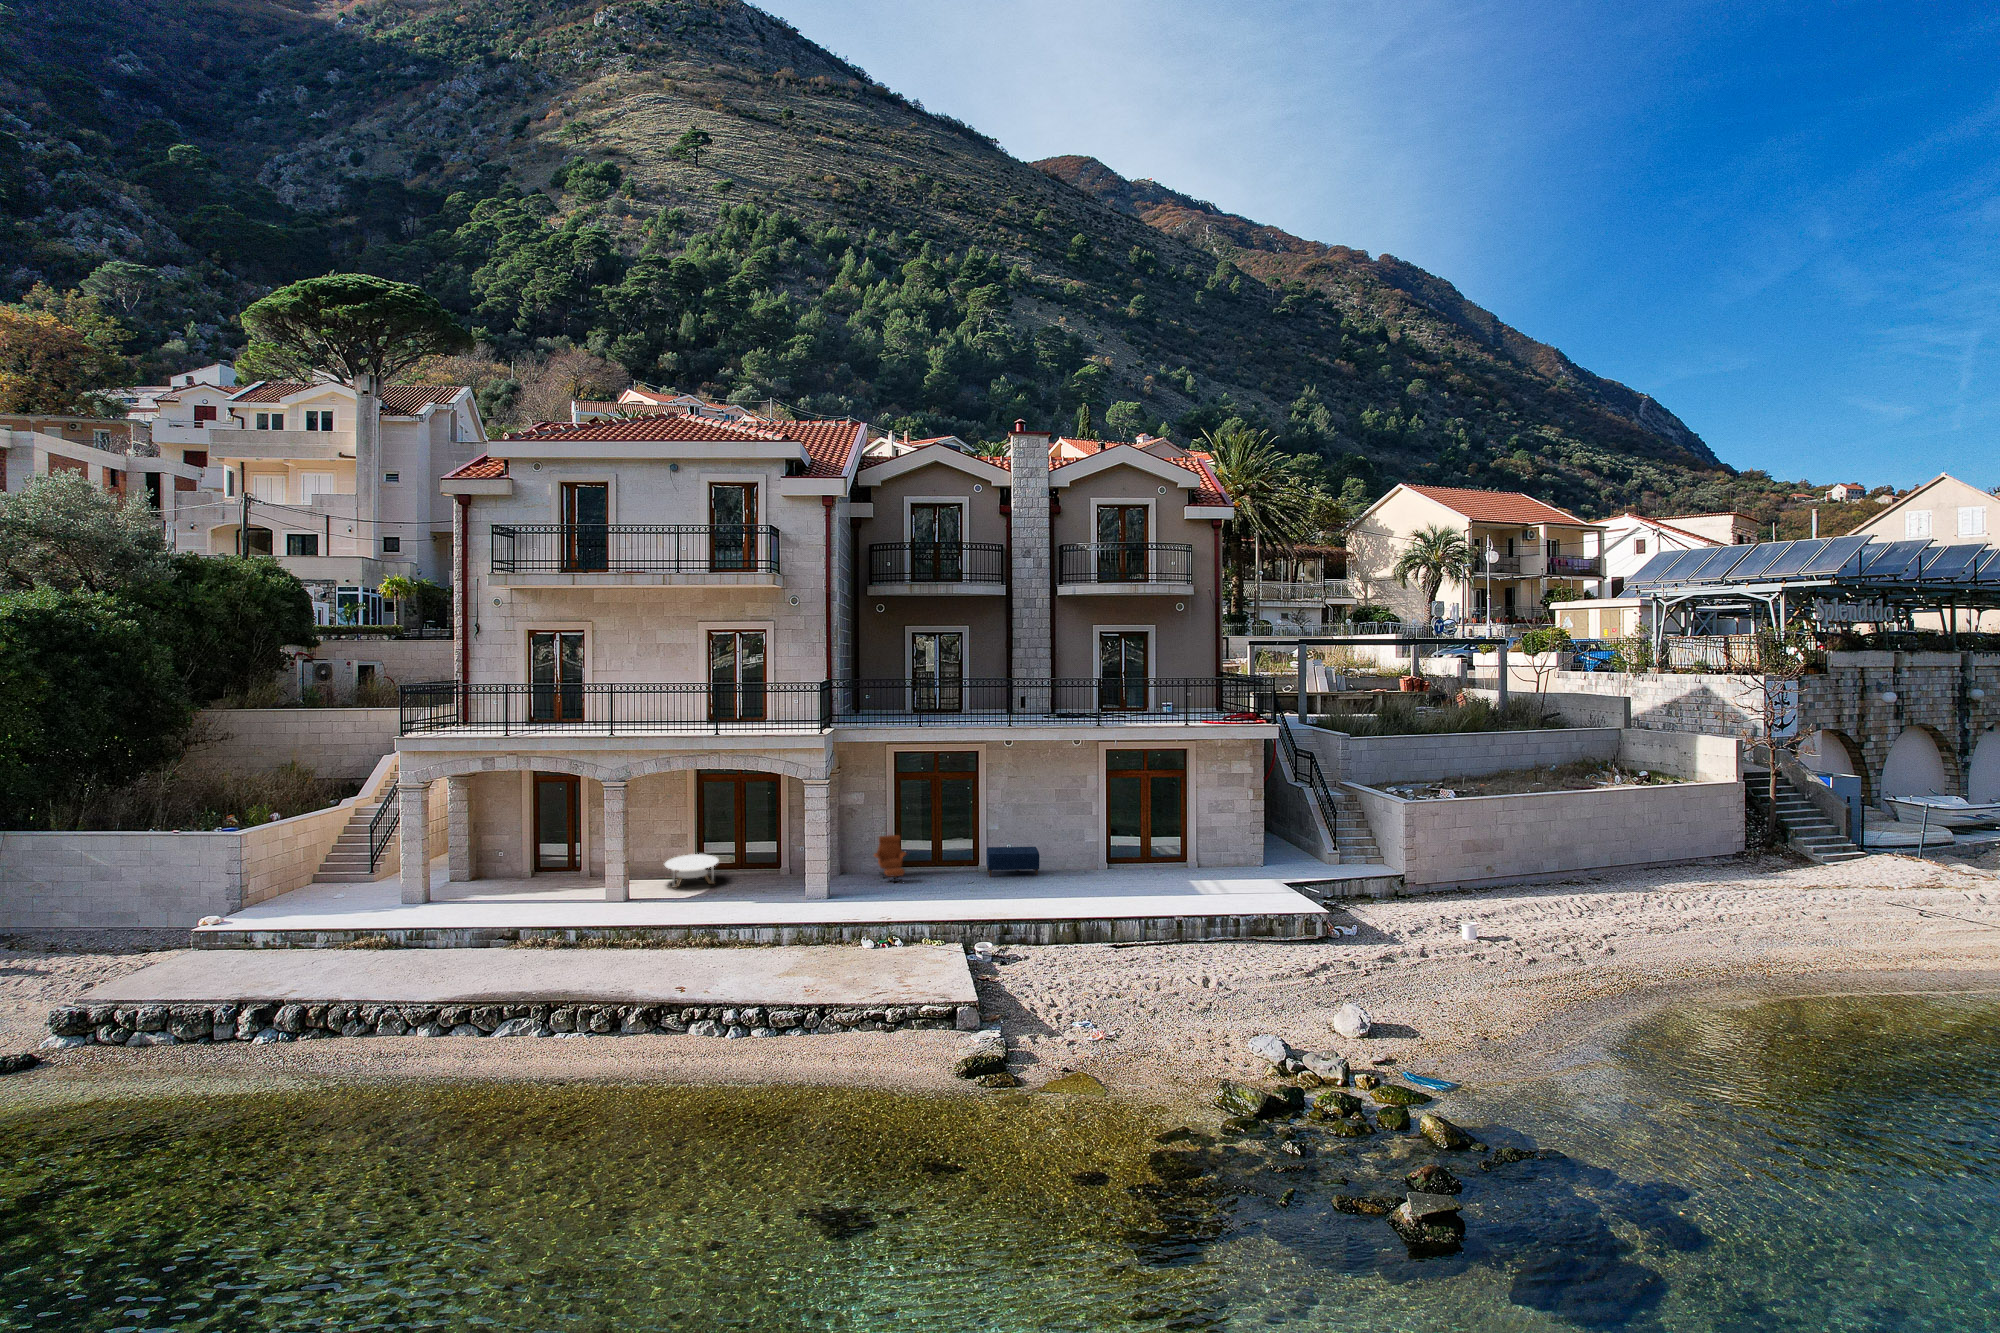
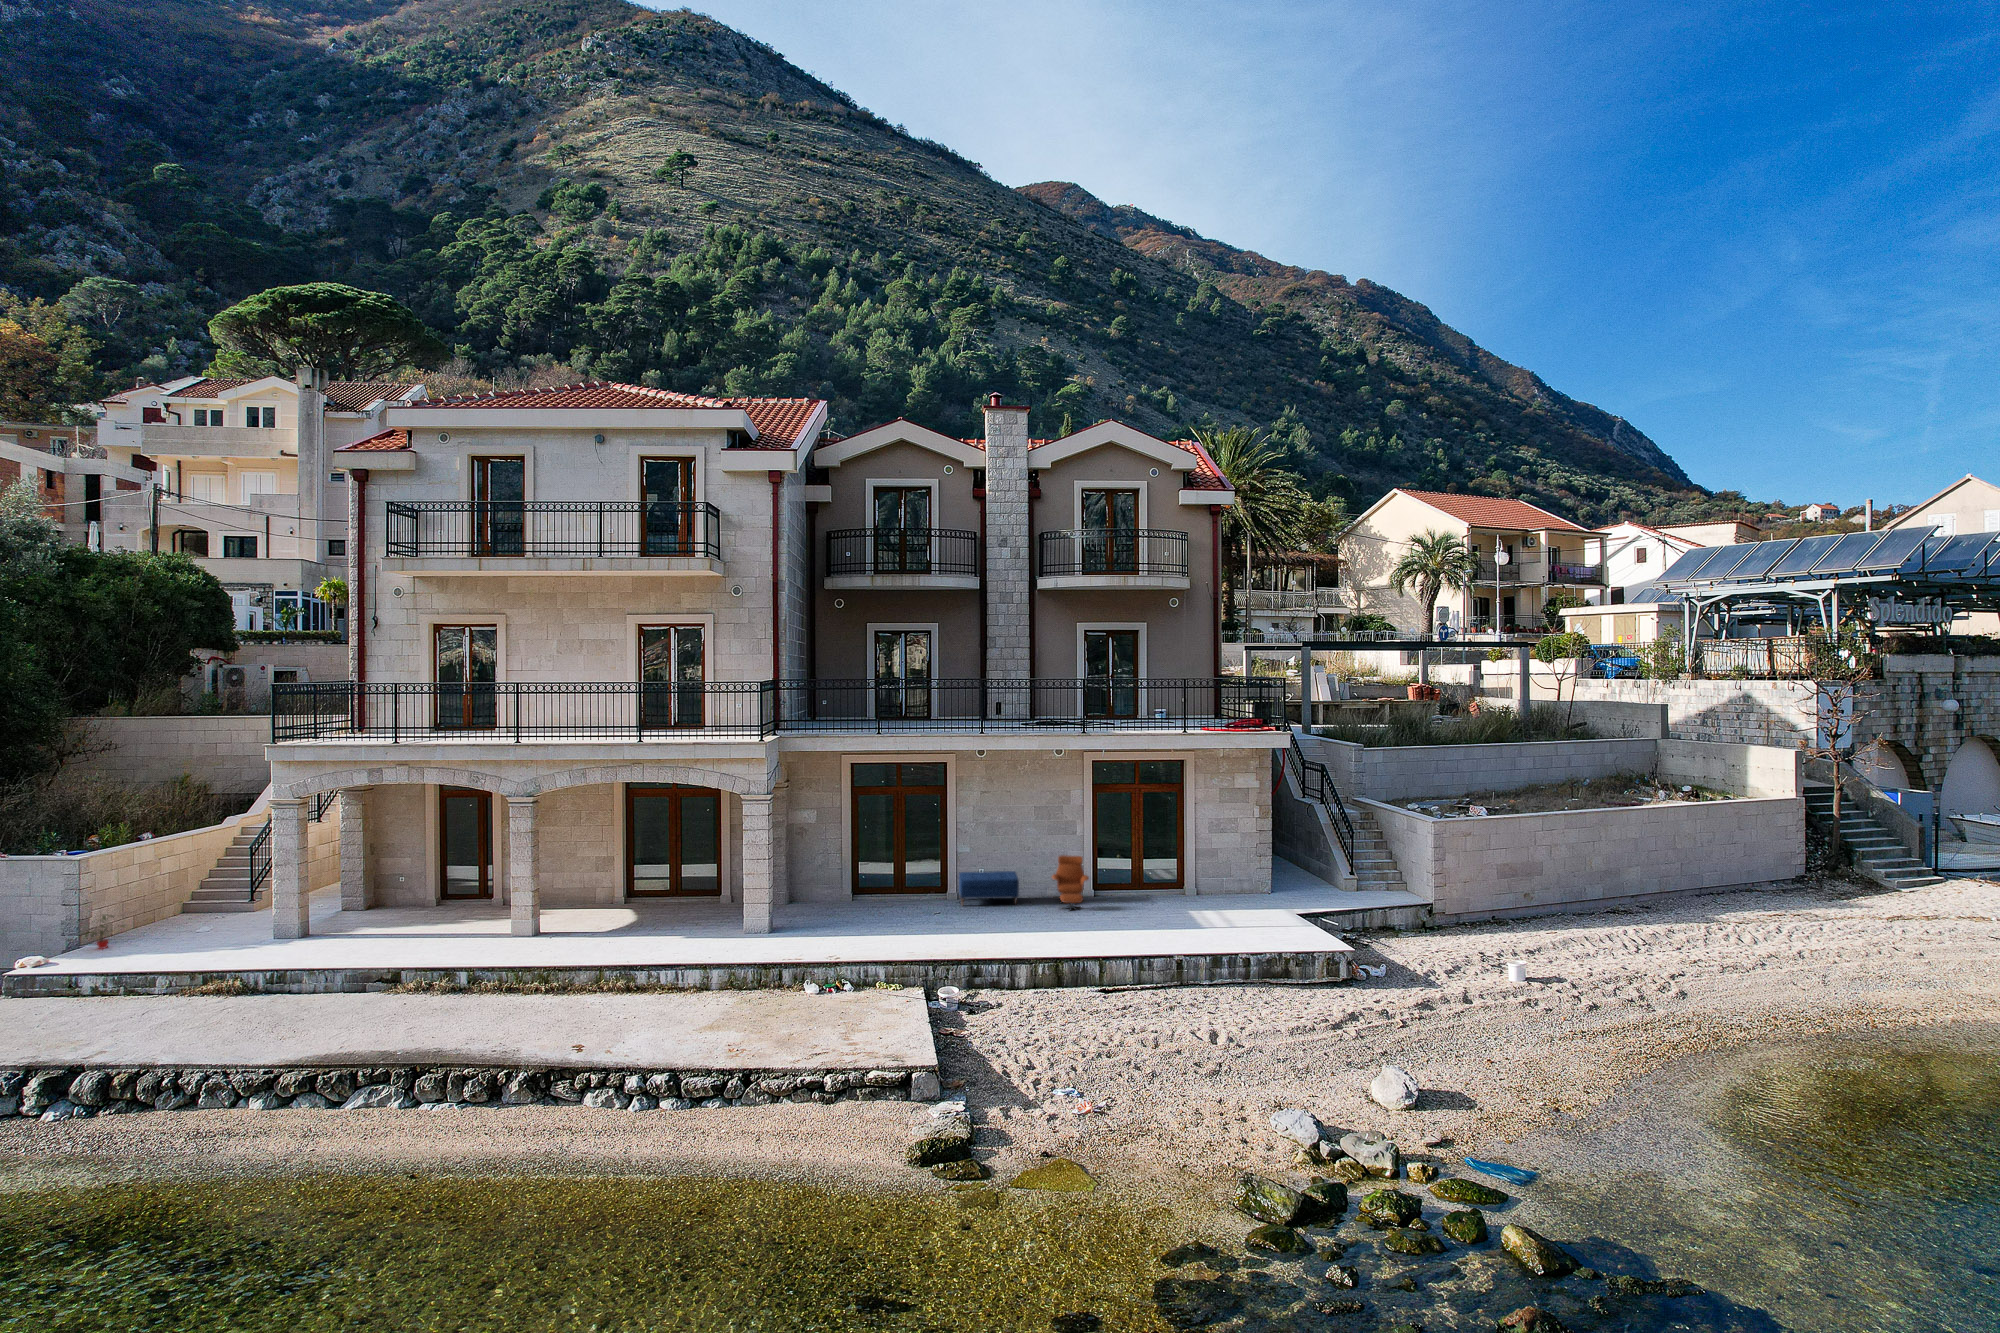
lounge chair: present [874,835,906,882] -> present [1052,855,1089,910]
round table: present [665,854,719,888] -> none [586,880,650,921]
potted plant: none [244,882,280,911] -> present [85,915,124,949]

